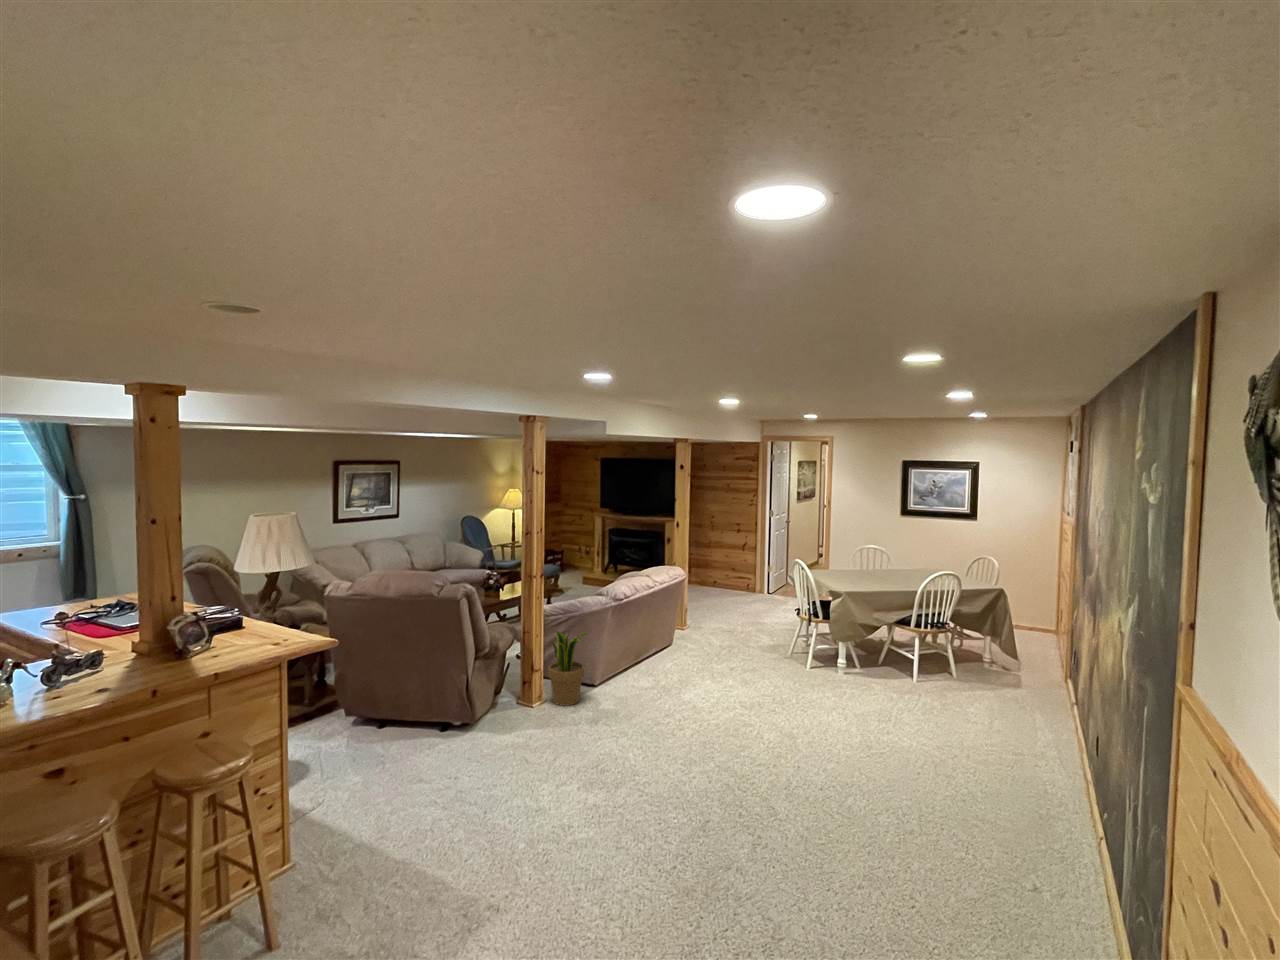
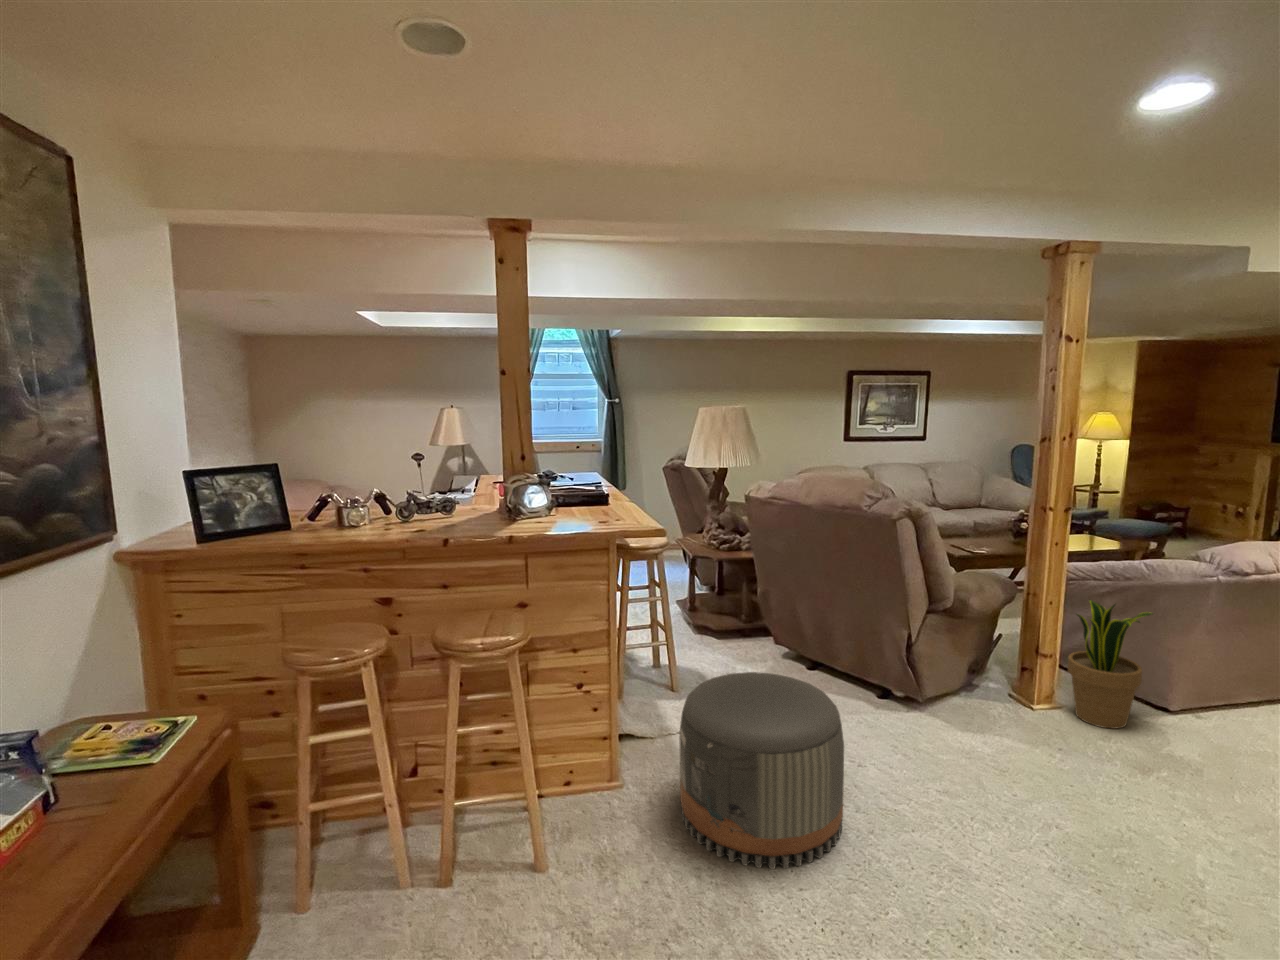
pouf: none [353,727,472,863] -> present [679,672,844,869]

